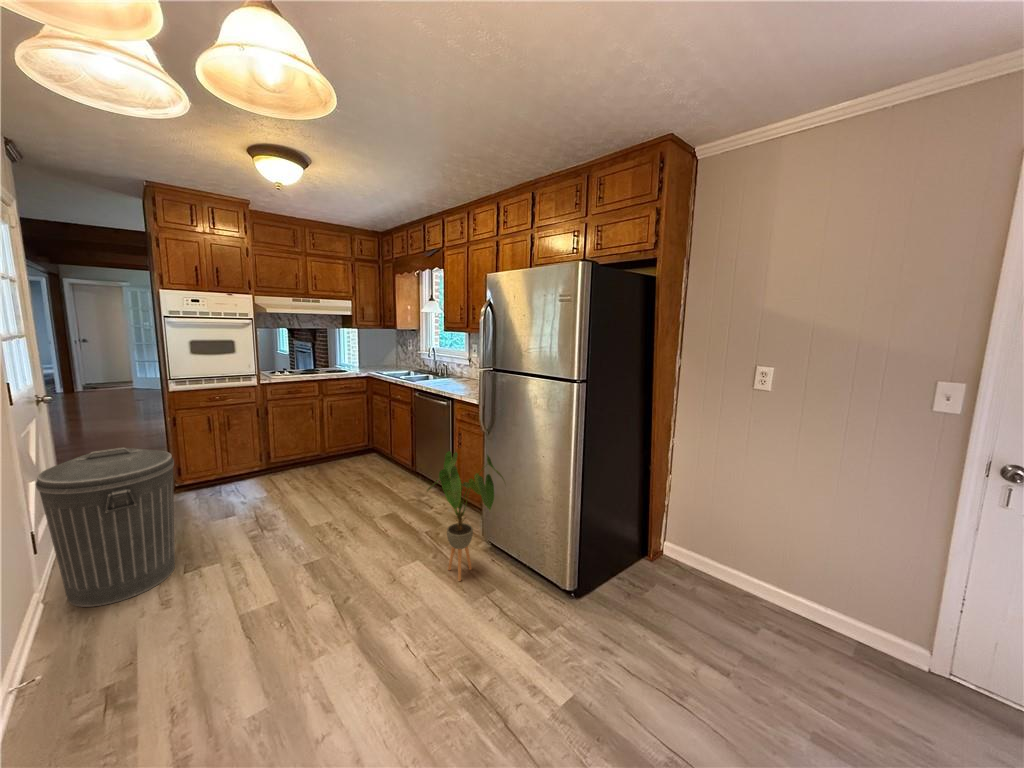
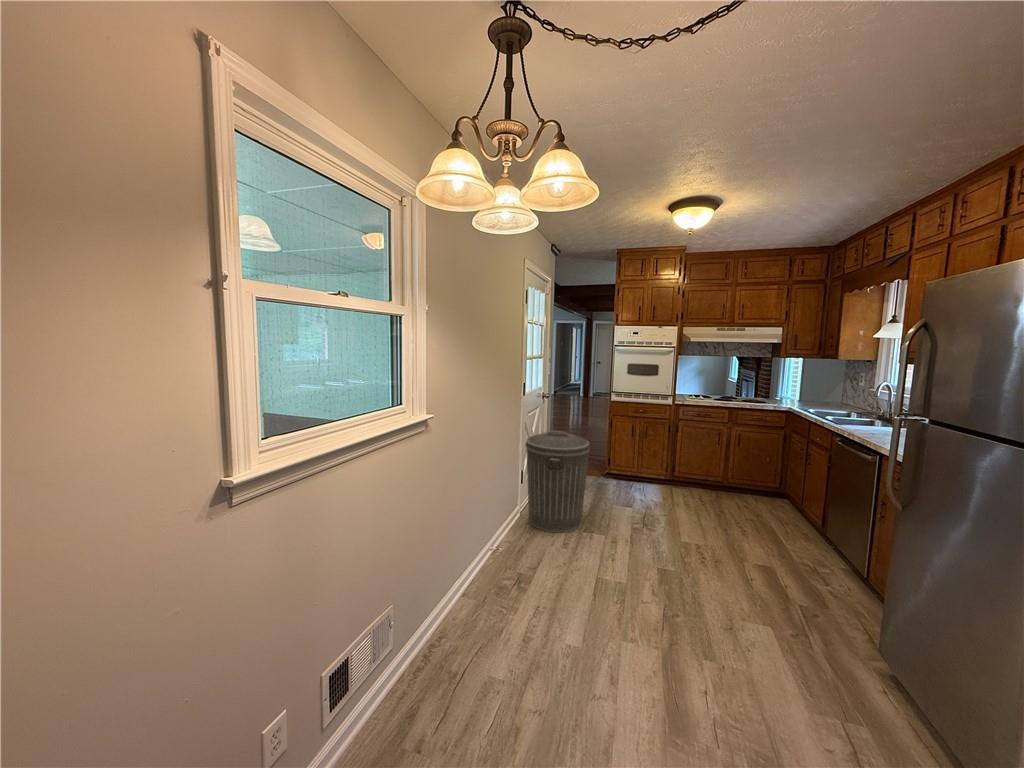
house plant: present [427,451,505,581] -> none [784,512,918,687]

